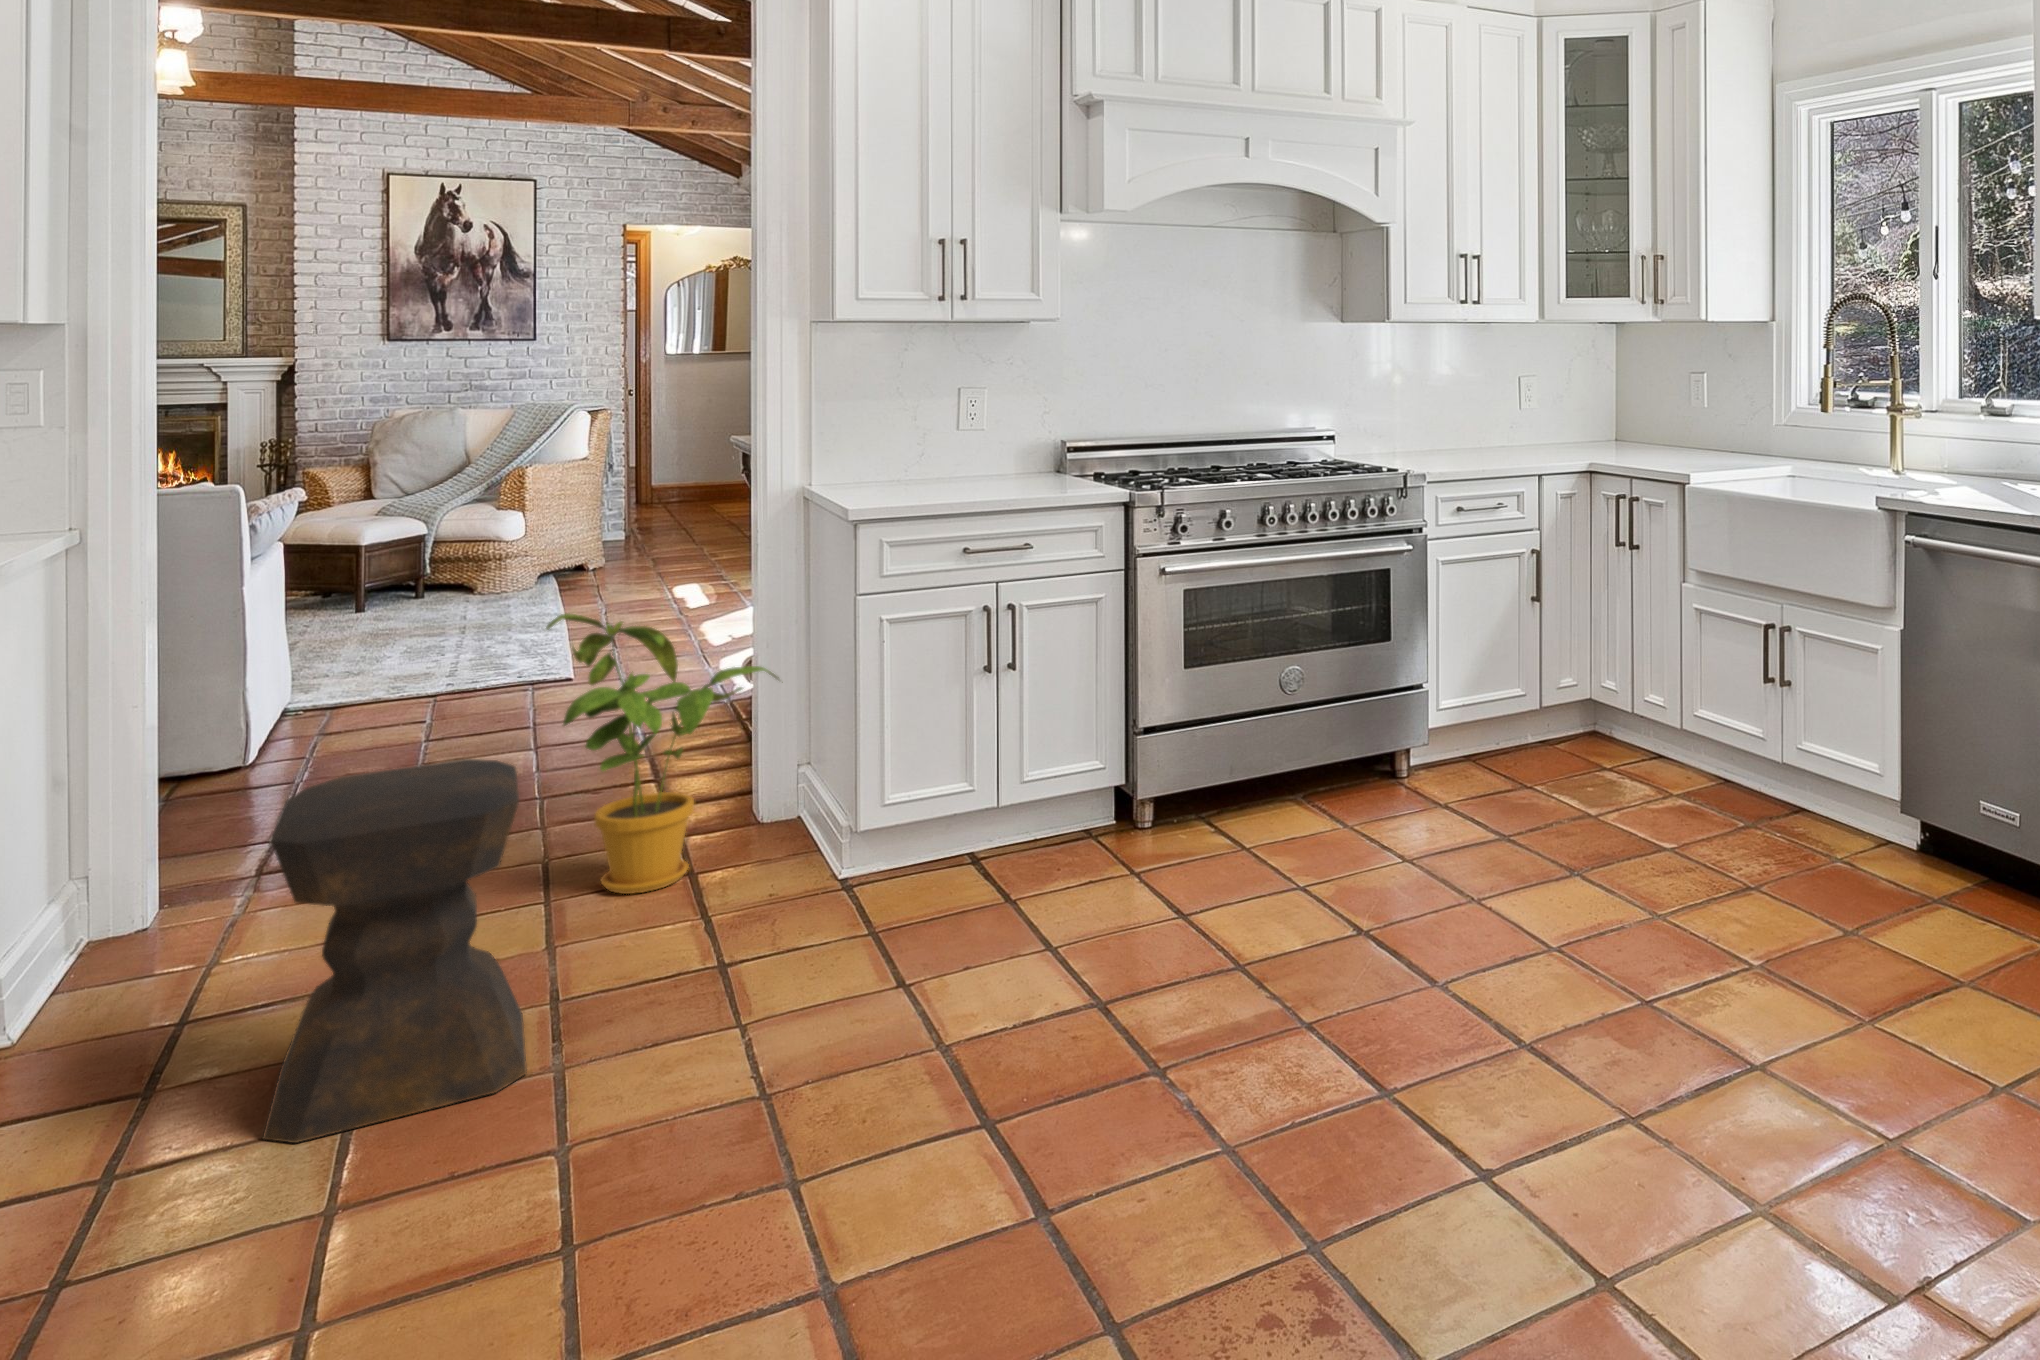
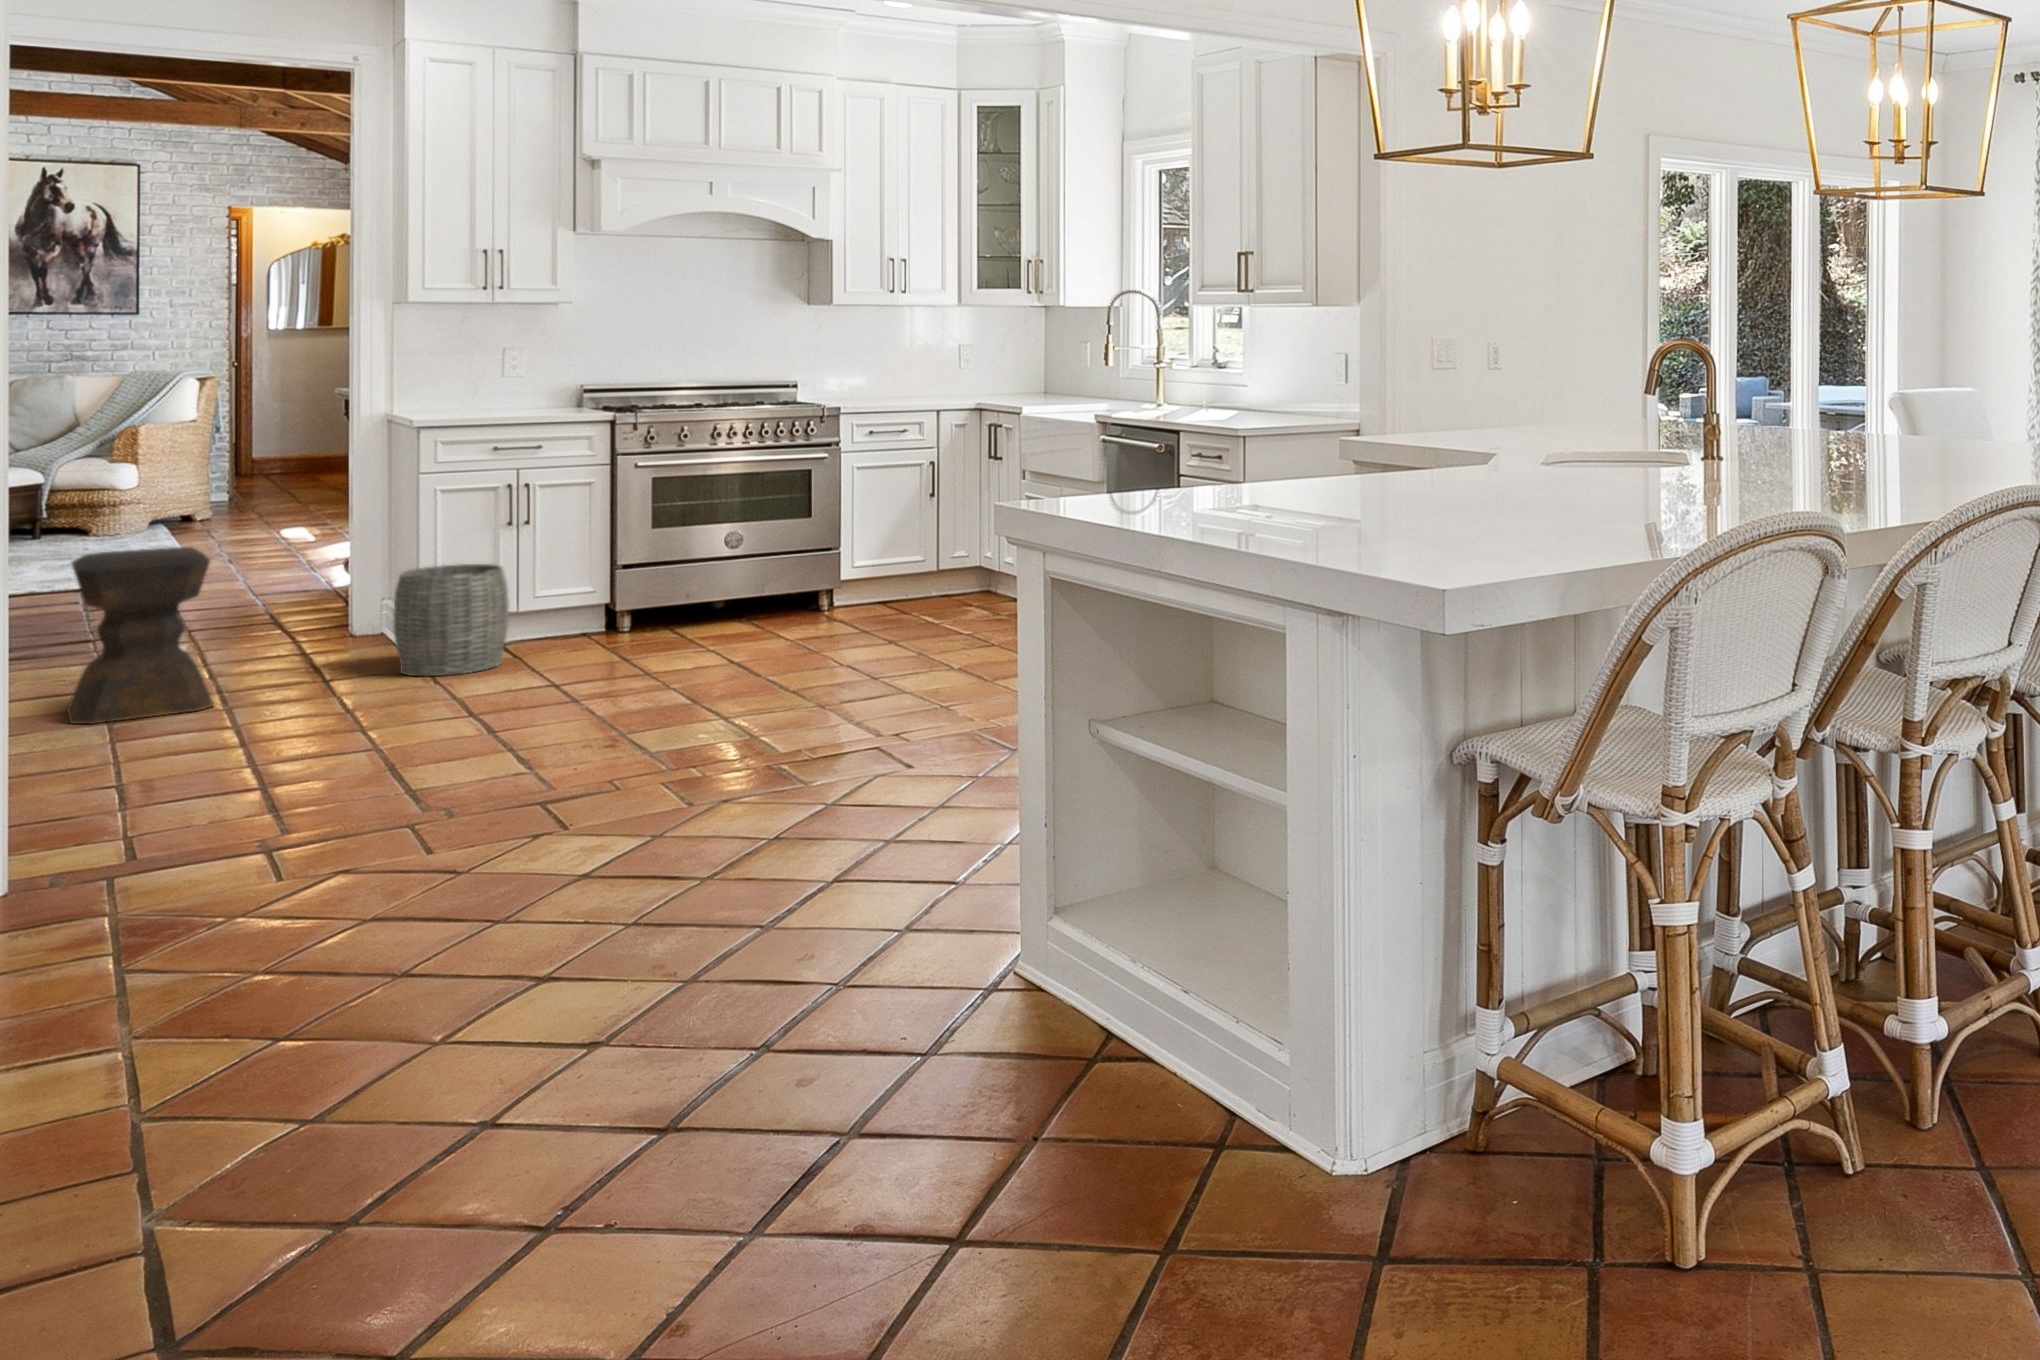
house plant: present [546,614,779,894] -> none [207,487,371,659]
woven basket: none [825,750,1000,968] -> present [393,564,509,676]

